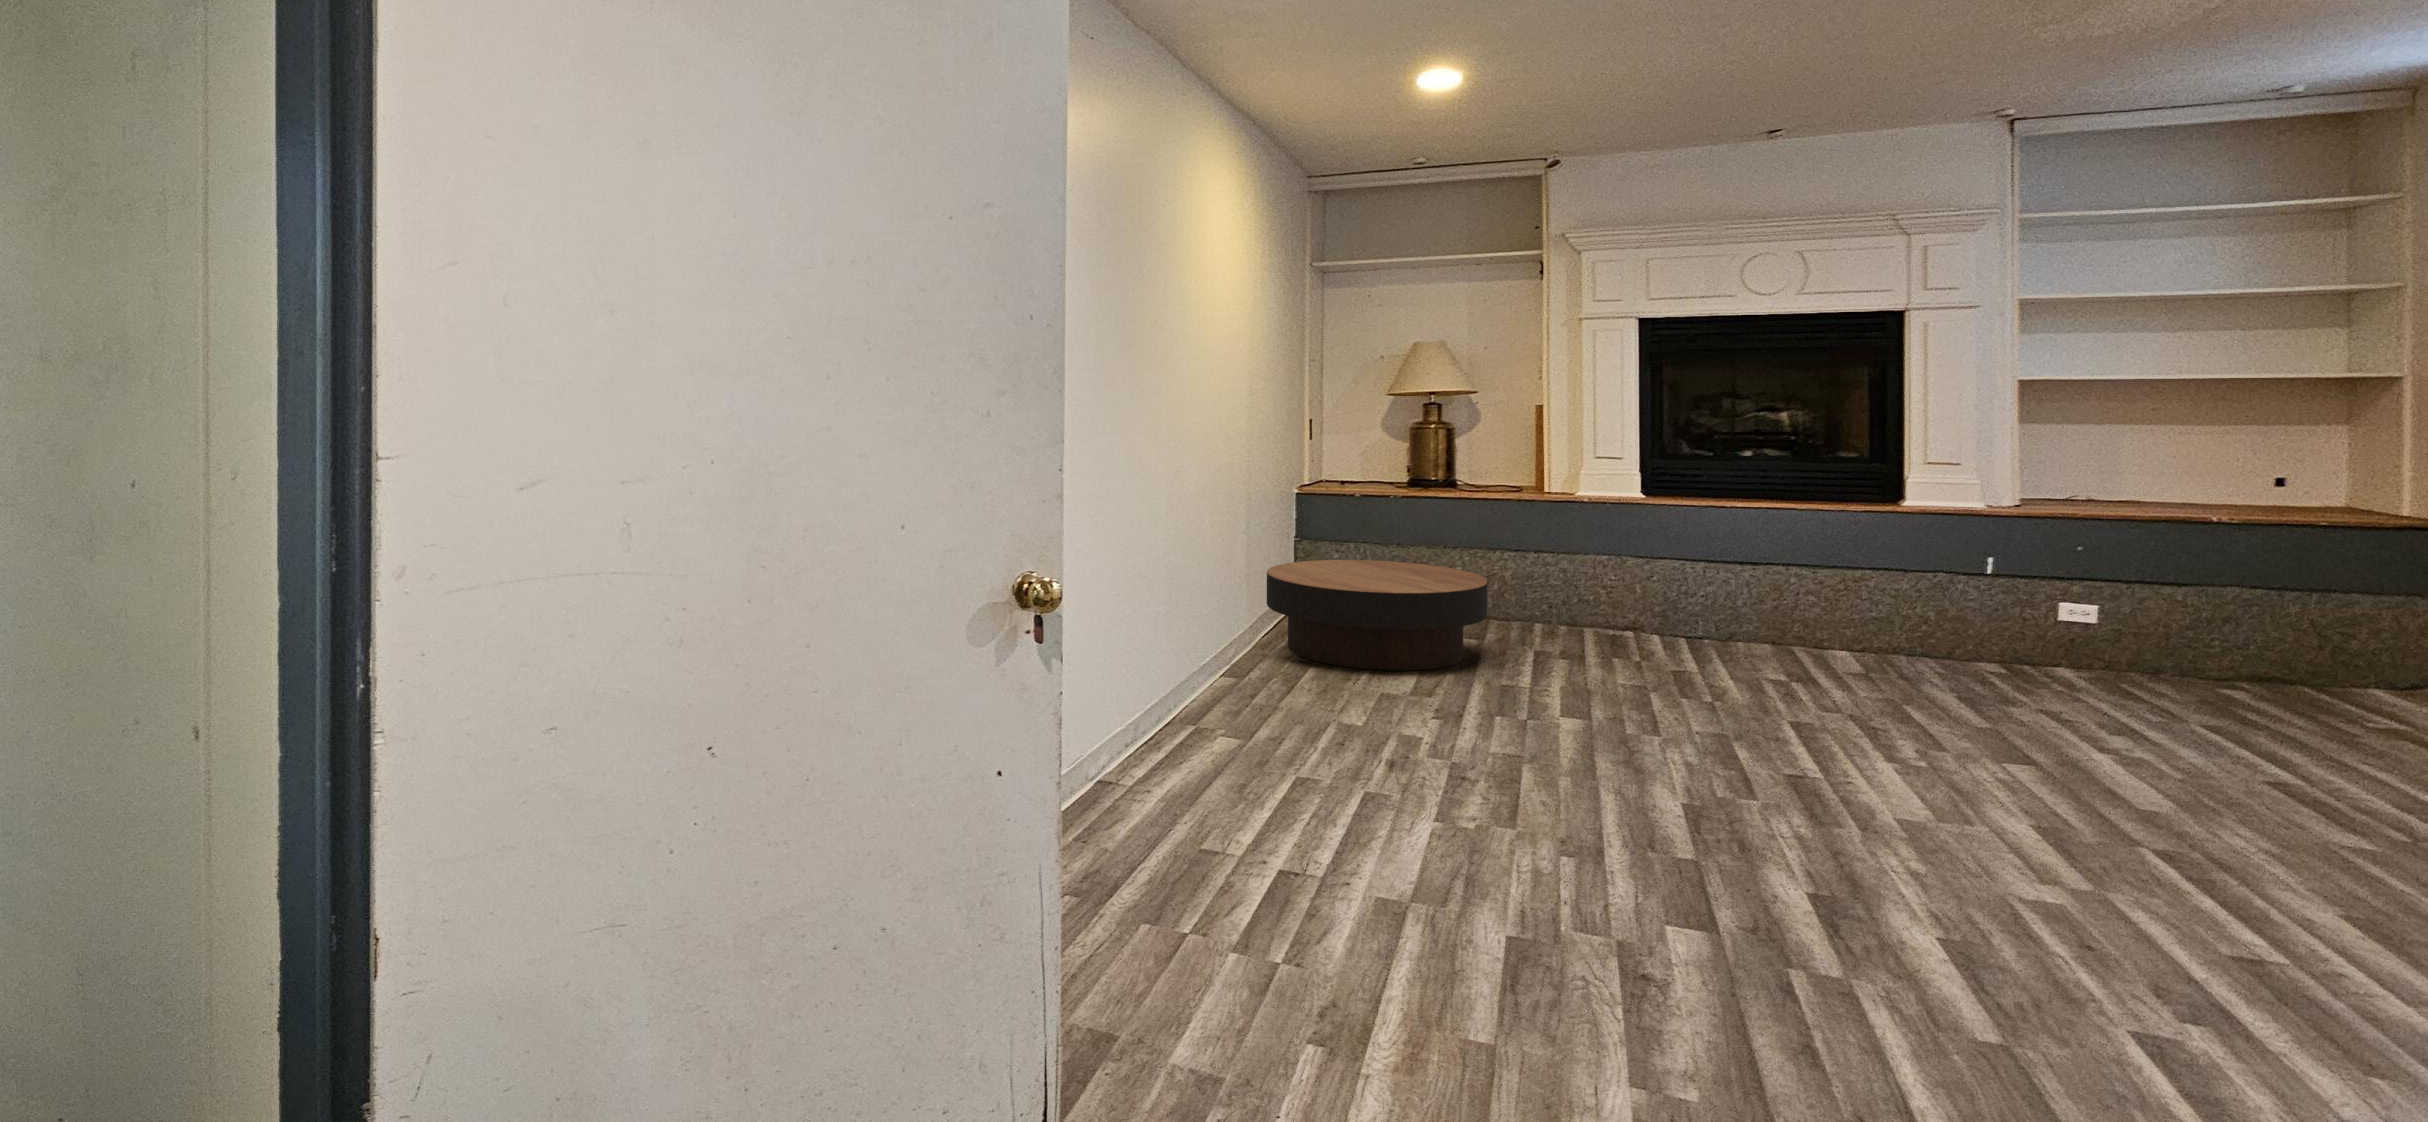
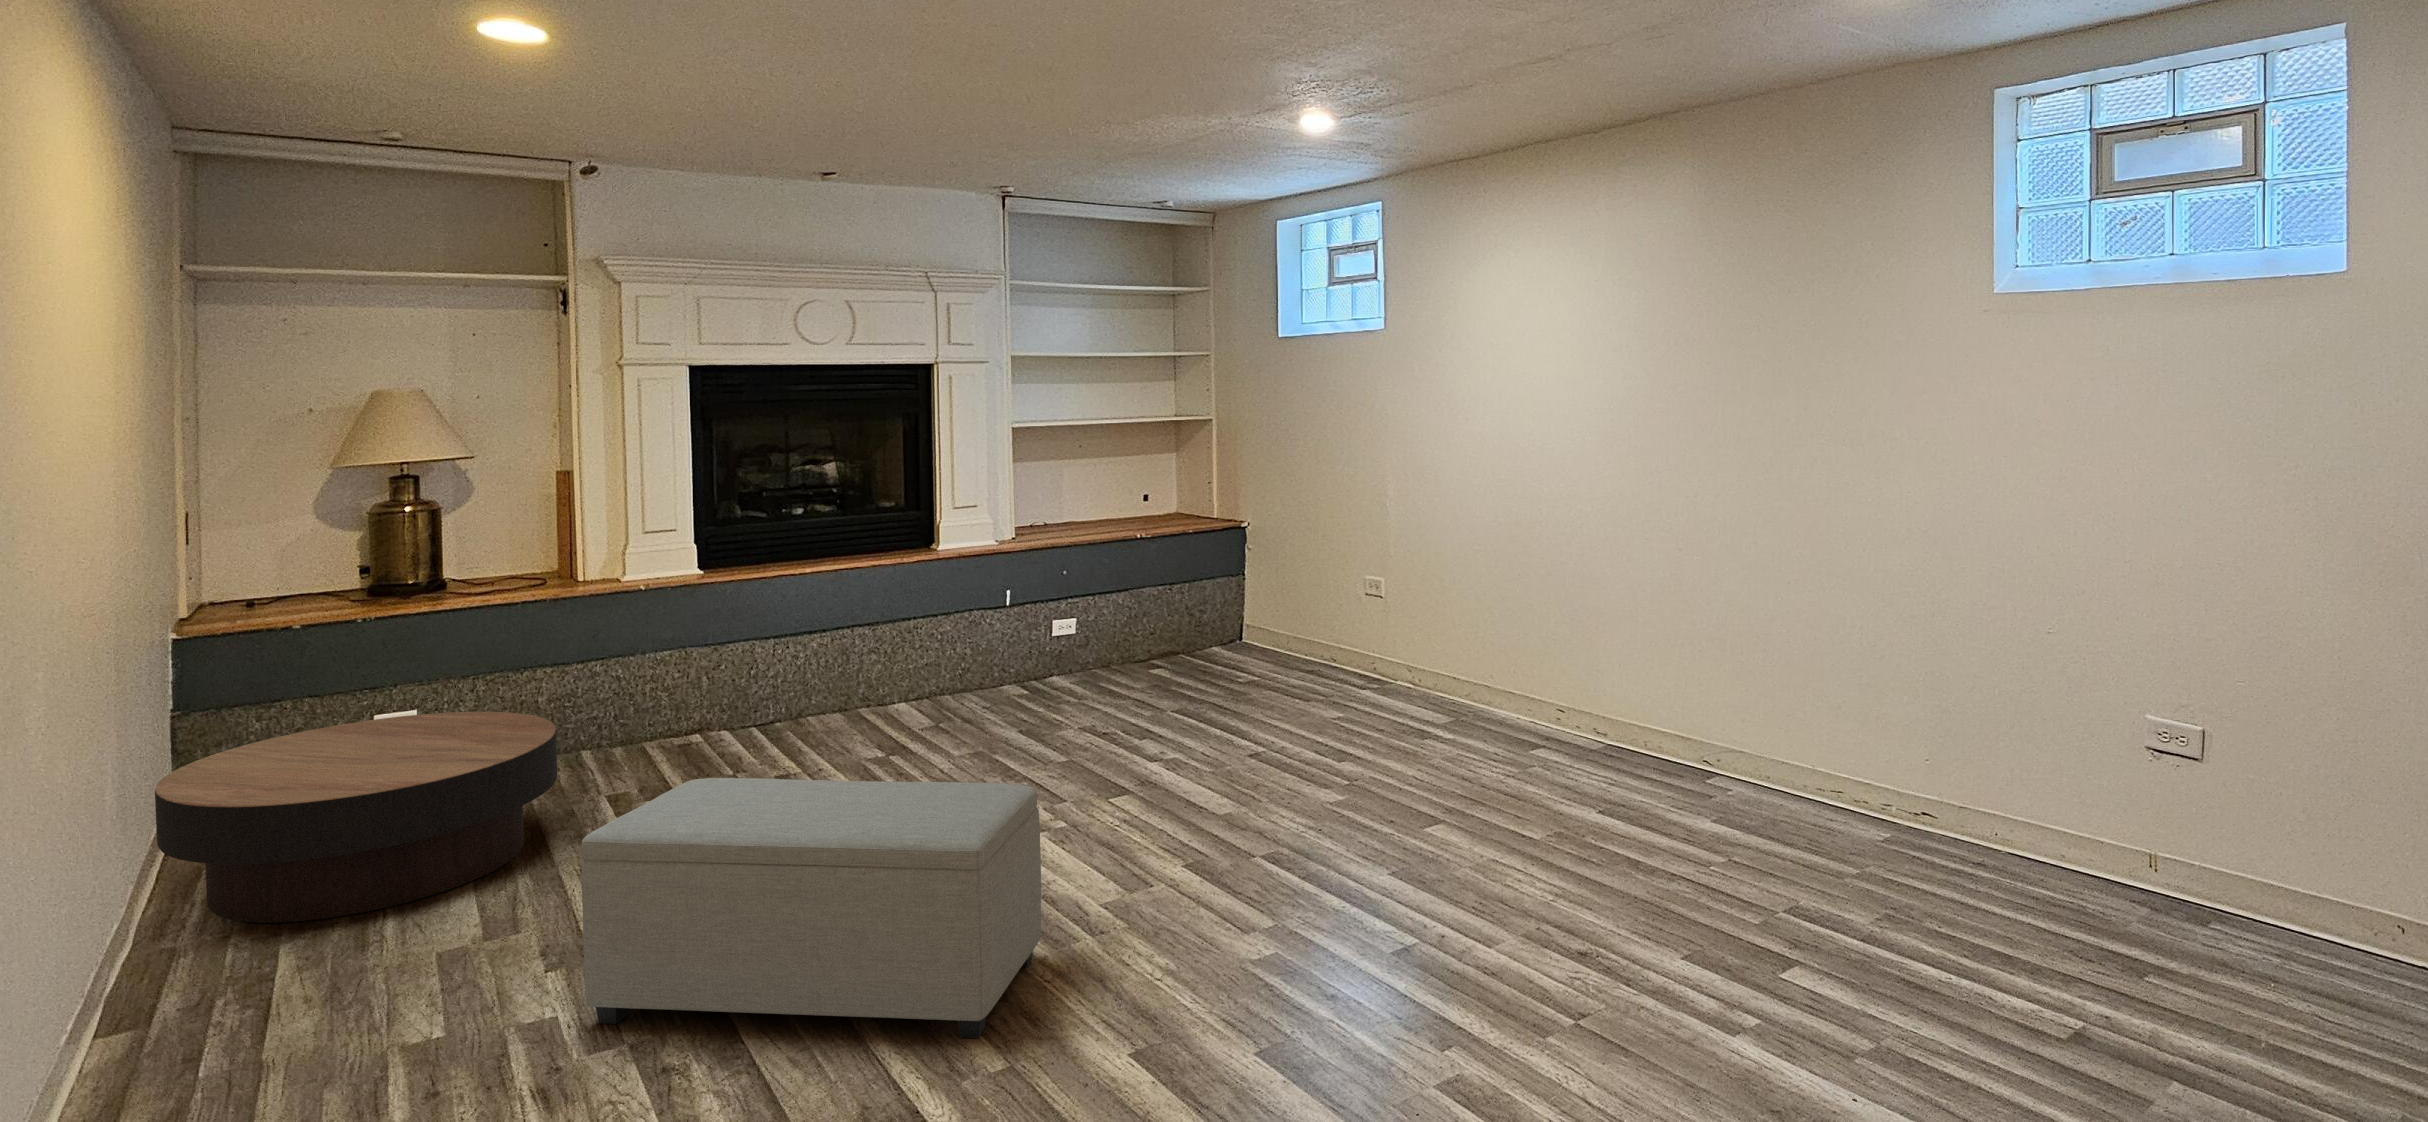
ottoman: none [1437,613,1796,839] -> present [581,778,1041,1038]

